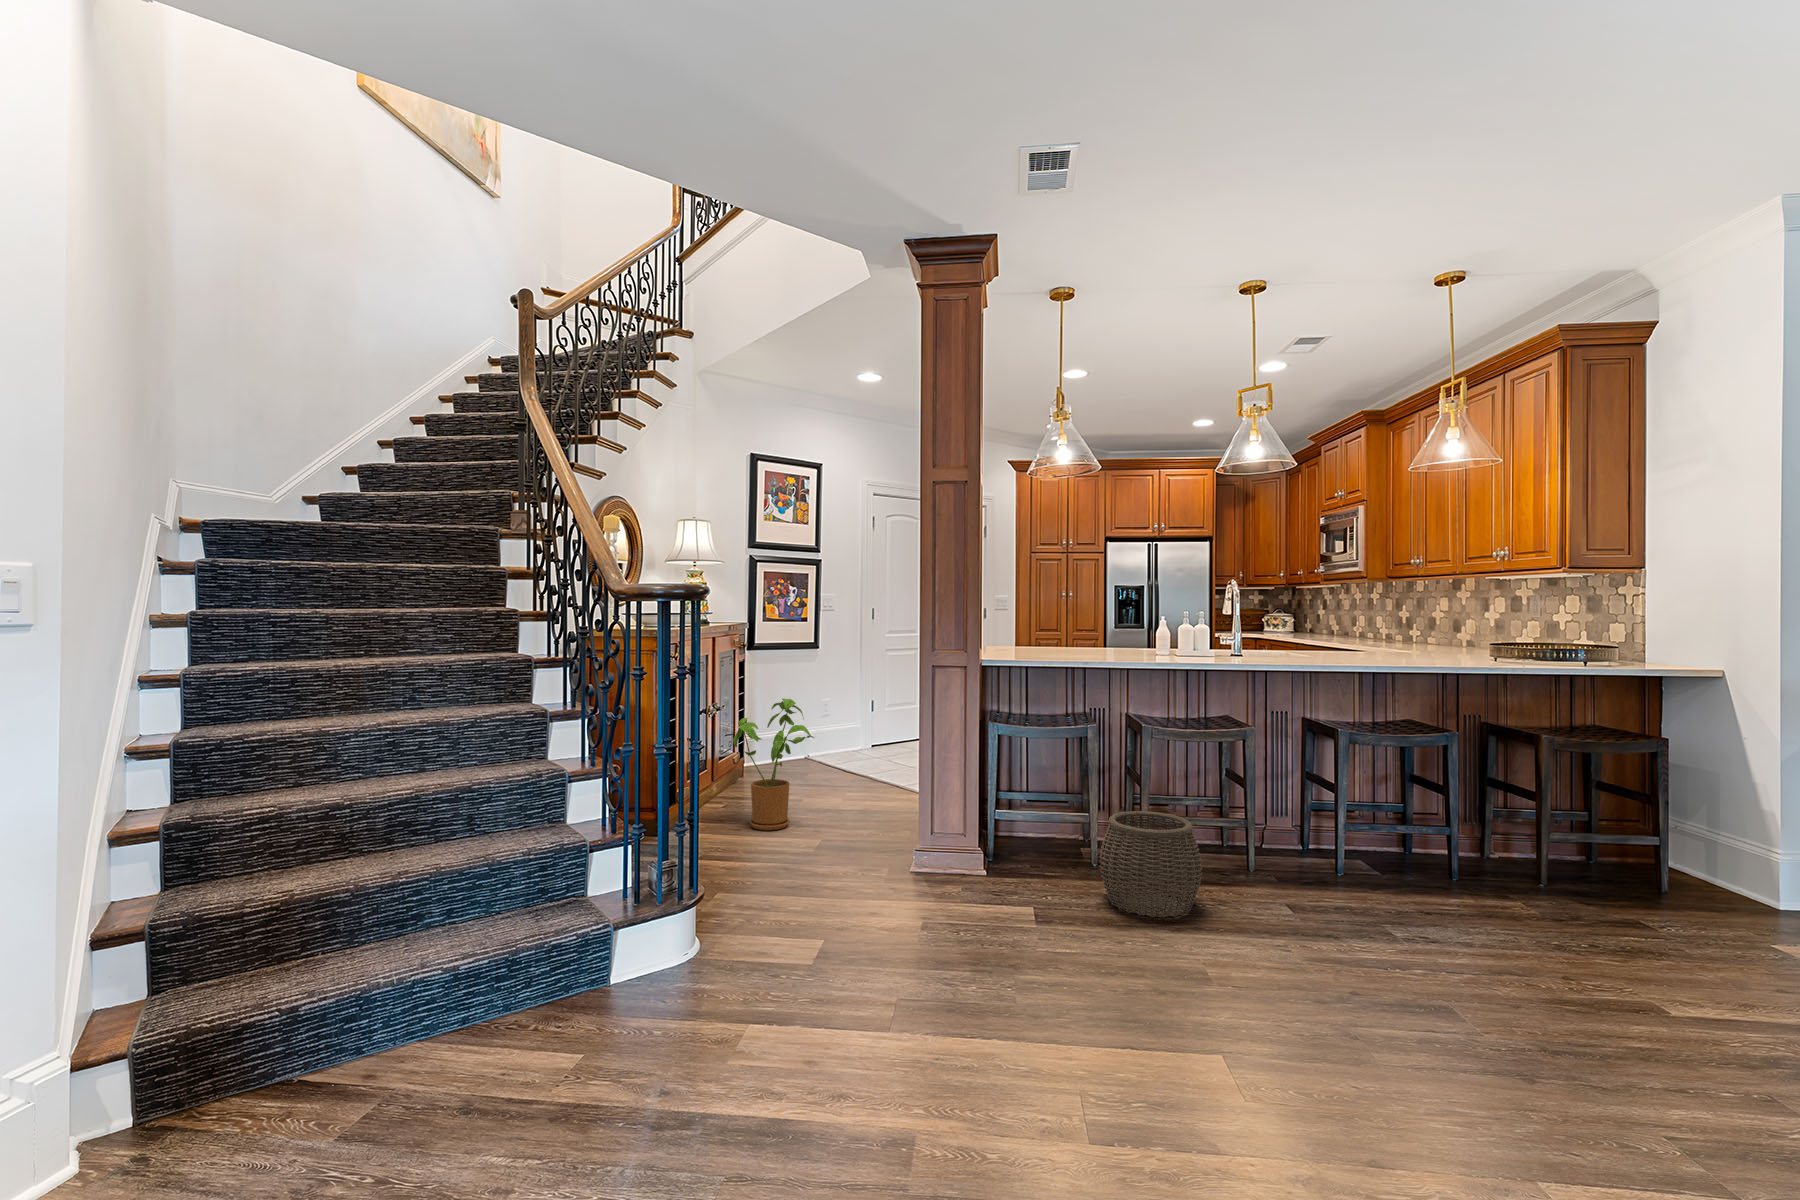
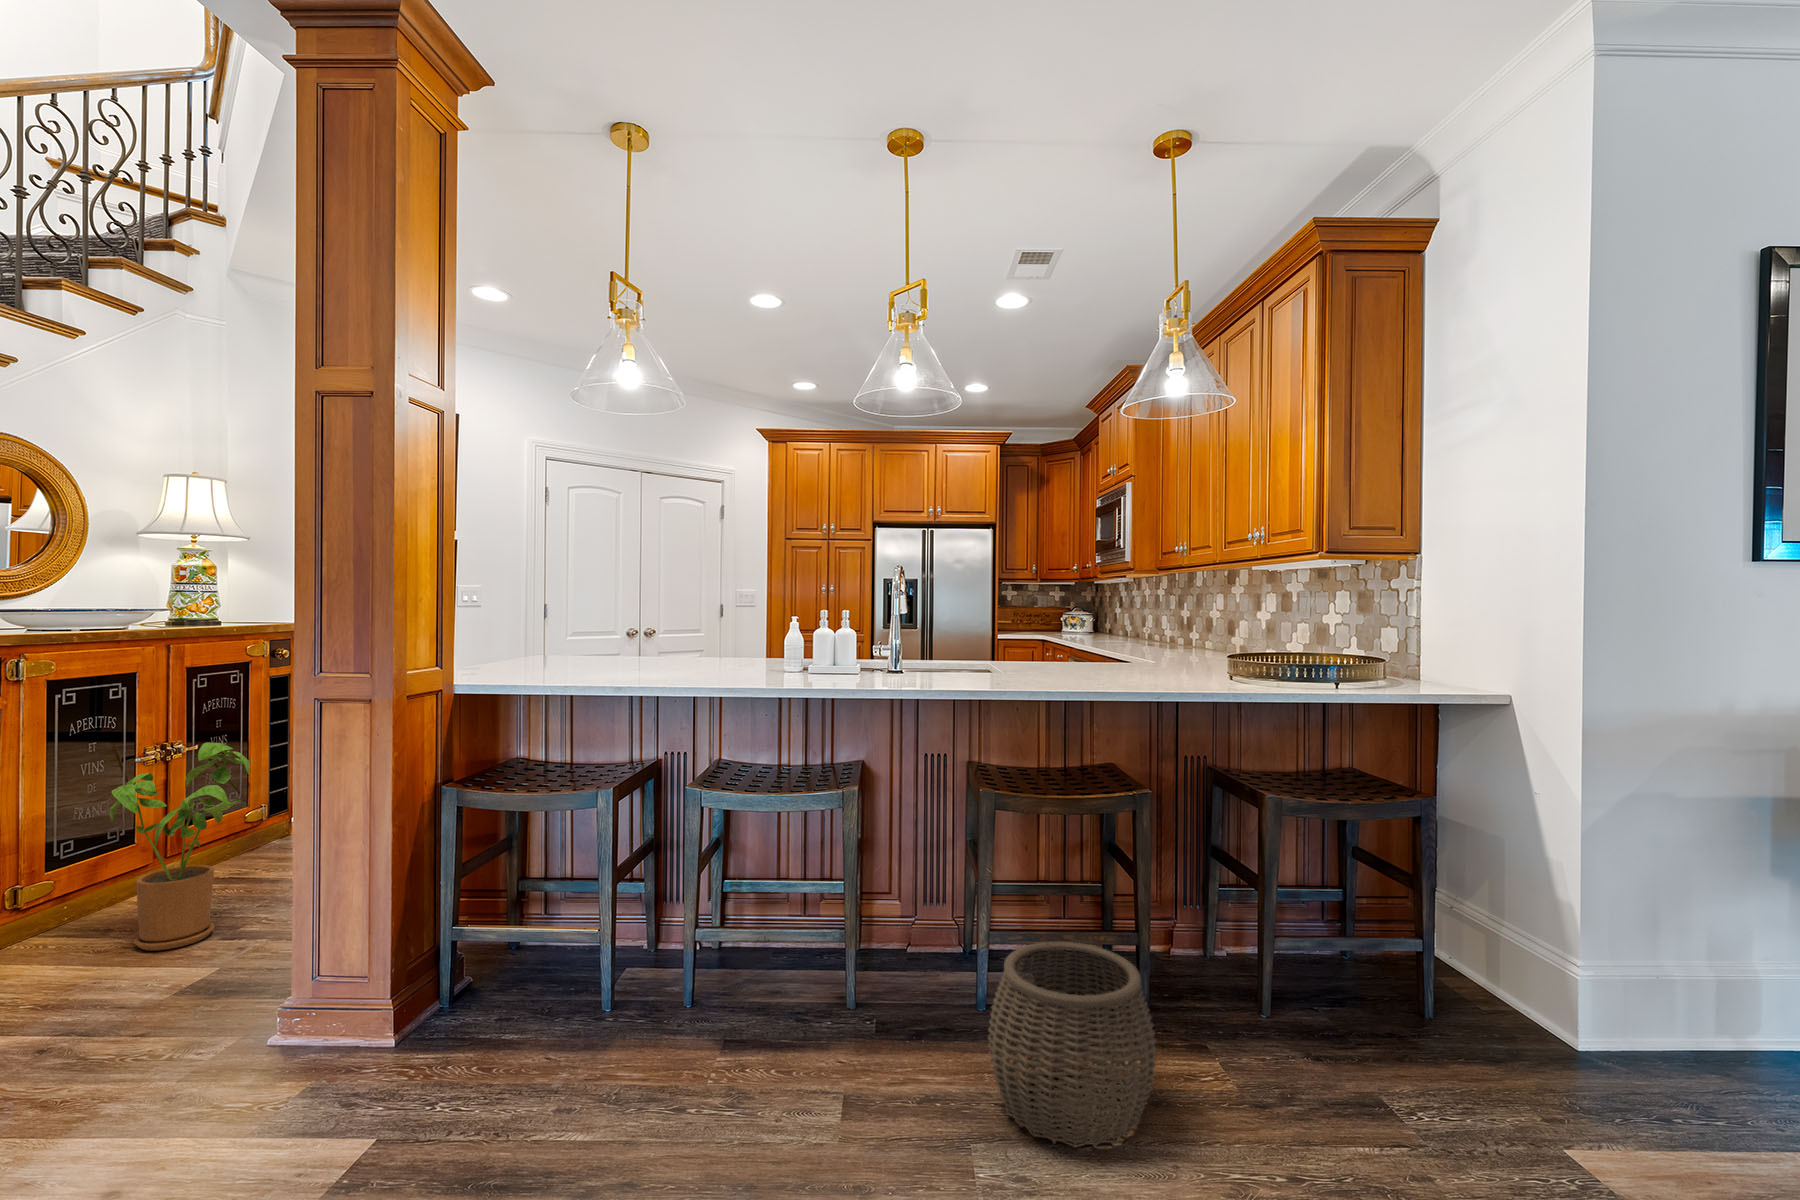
woven basket: present [1099,811,1202,918] -> present [988,942,1156,1148]

